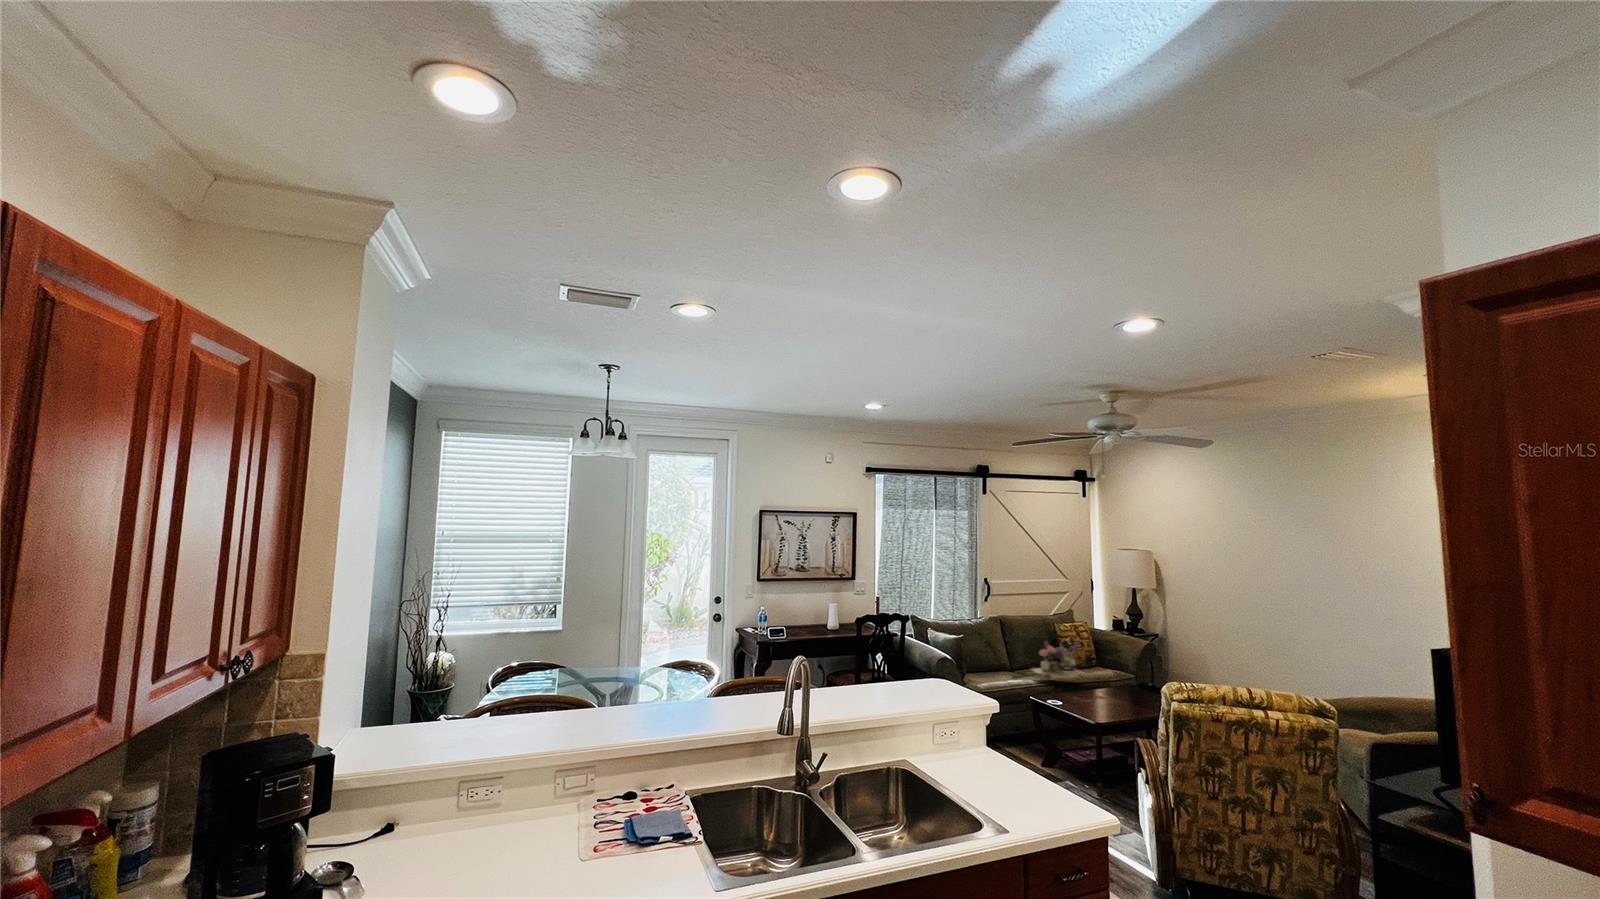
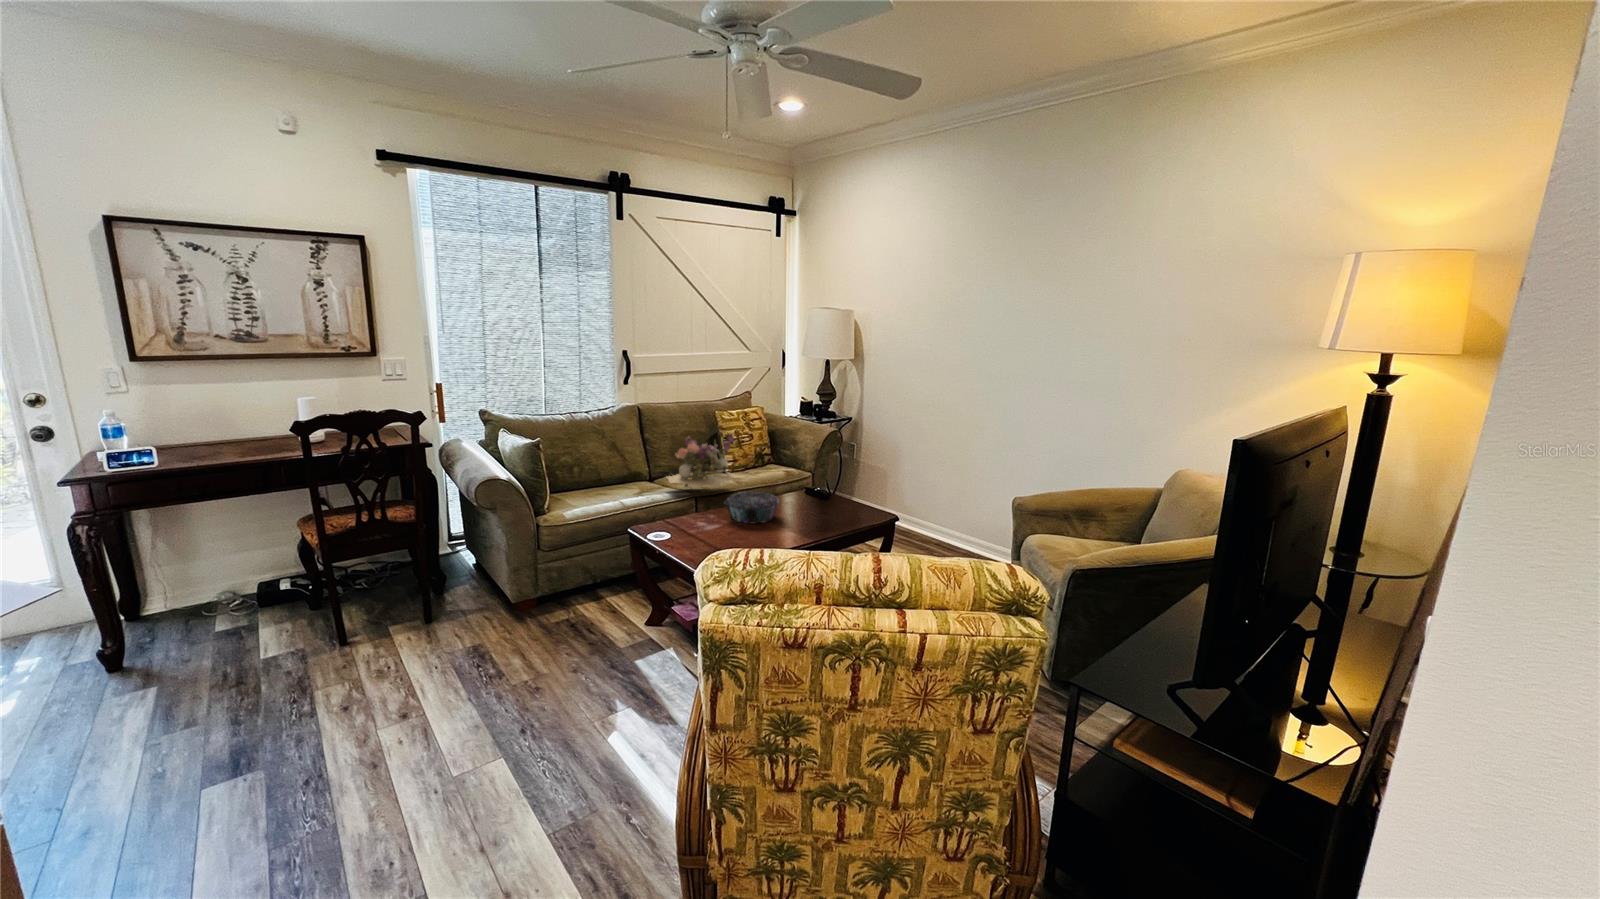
decorative bowl: none [1087,683,1128,705] -> present [725,492,779,523]

